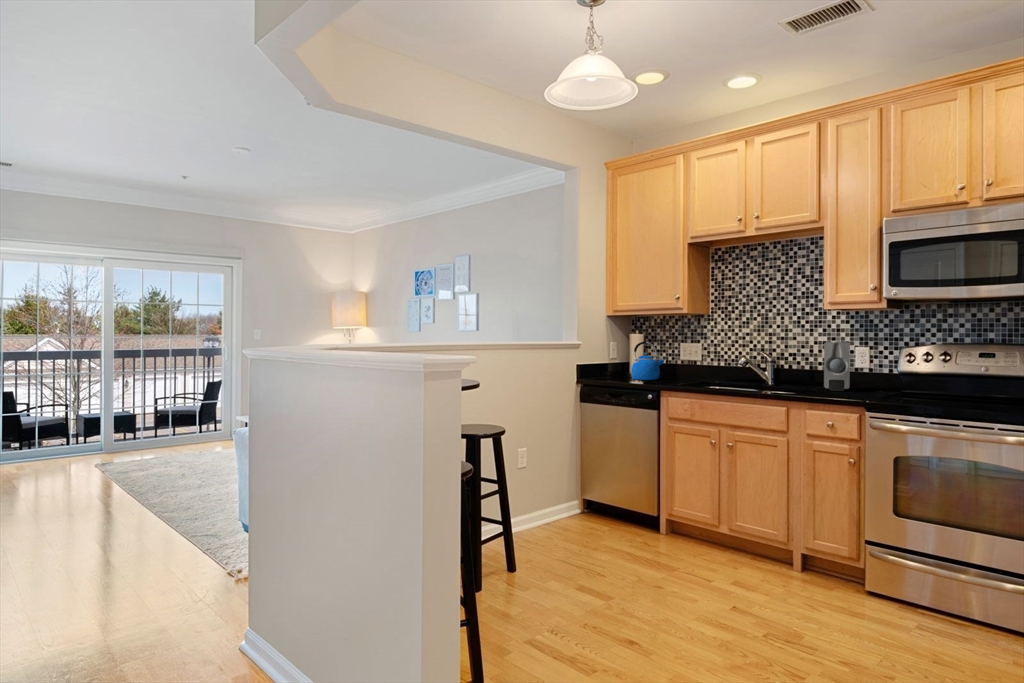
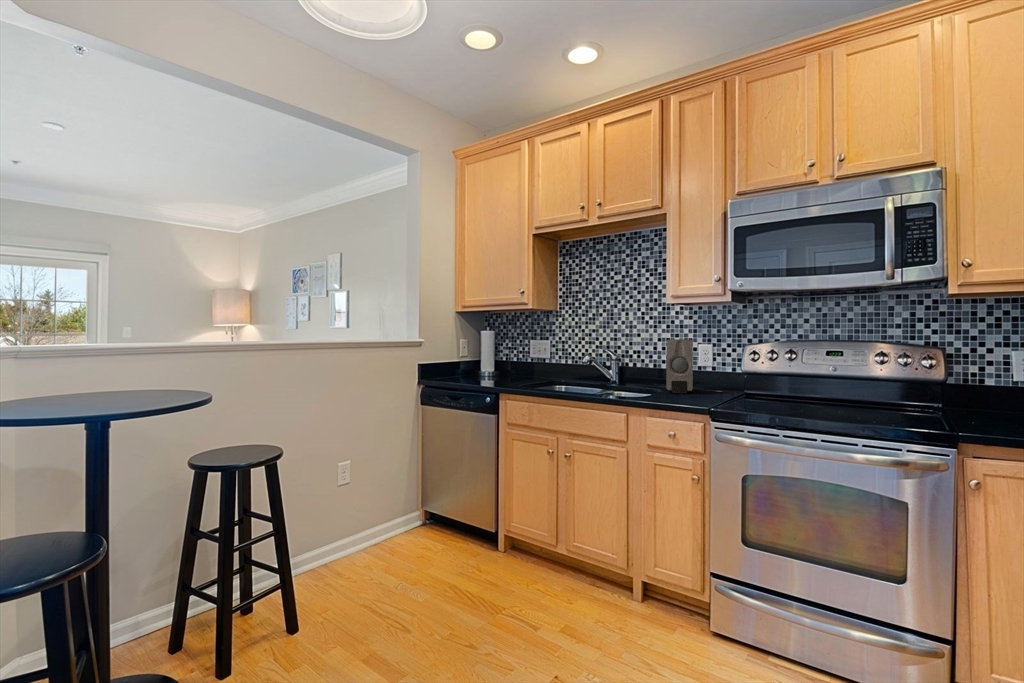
kettle: present [631,341,664,380] -> none [478,339,512,380]

